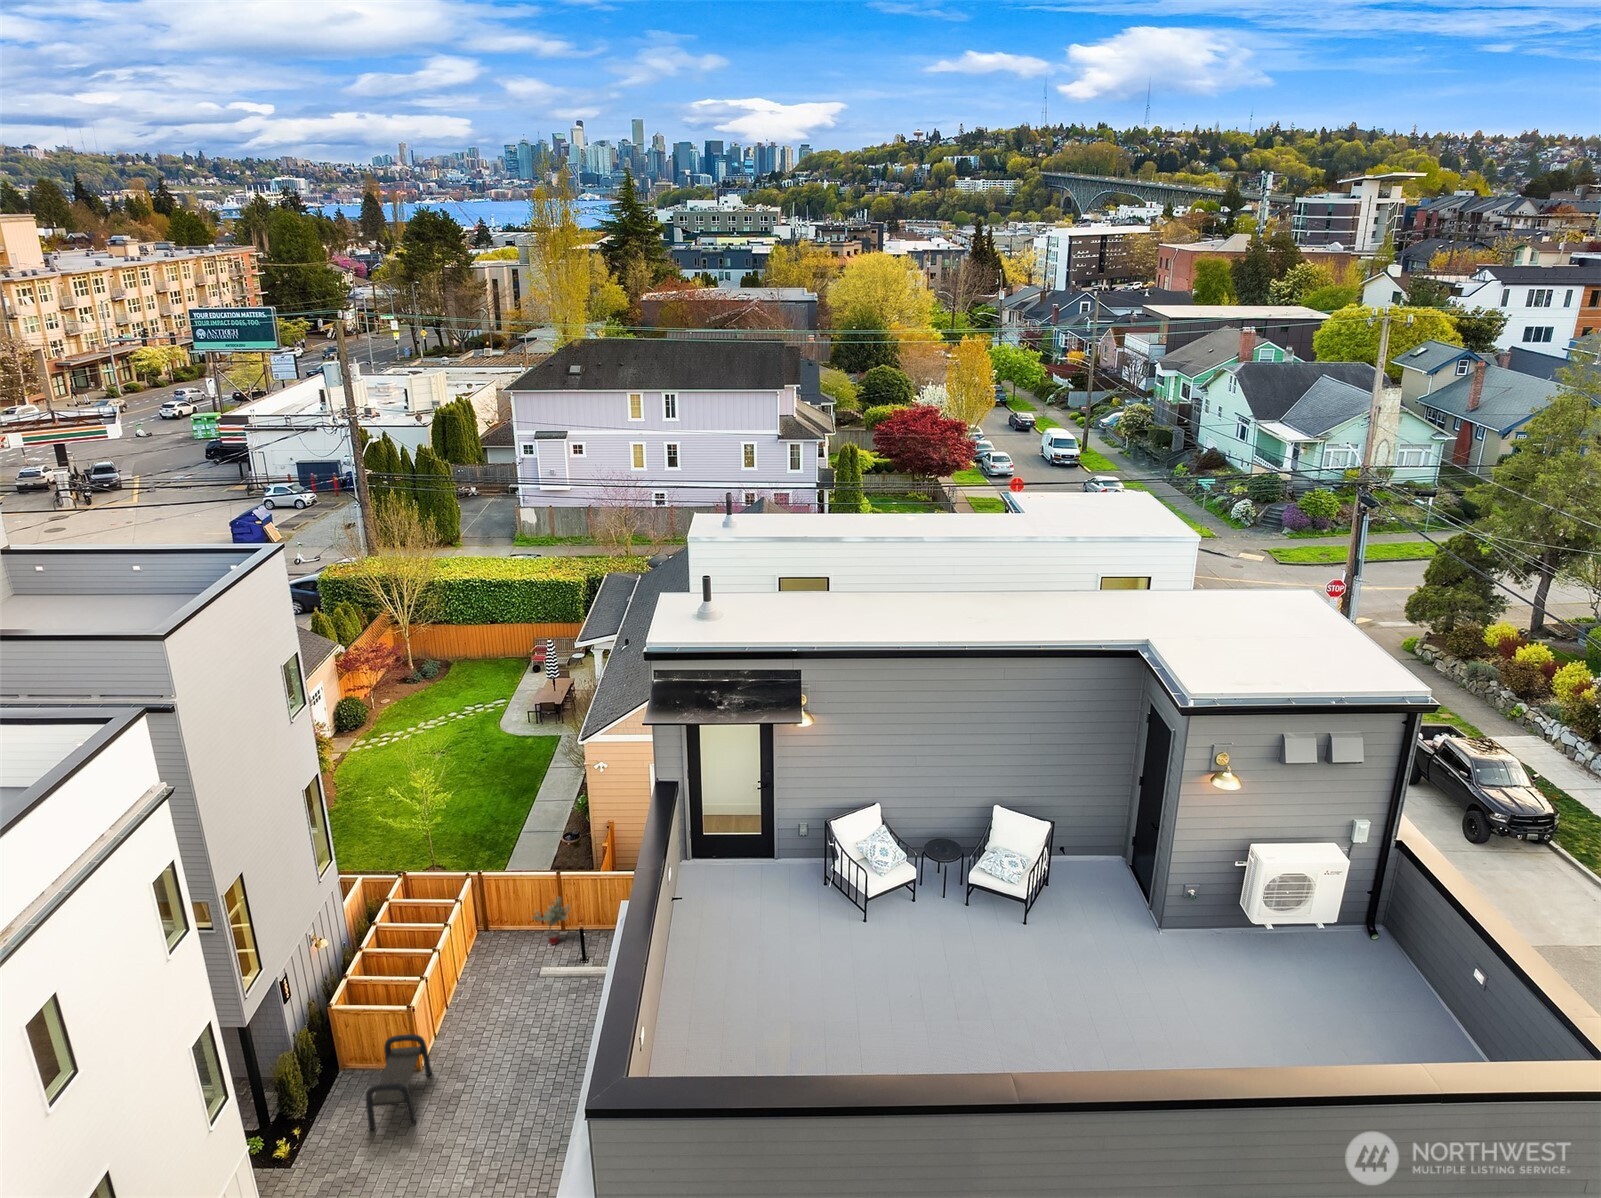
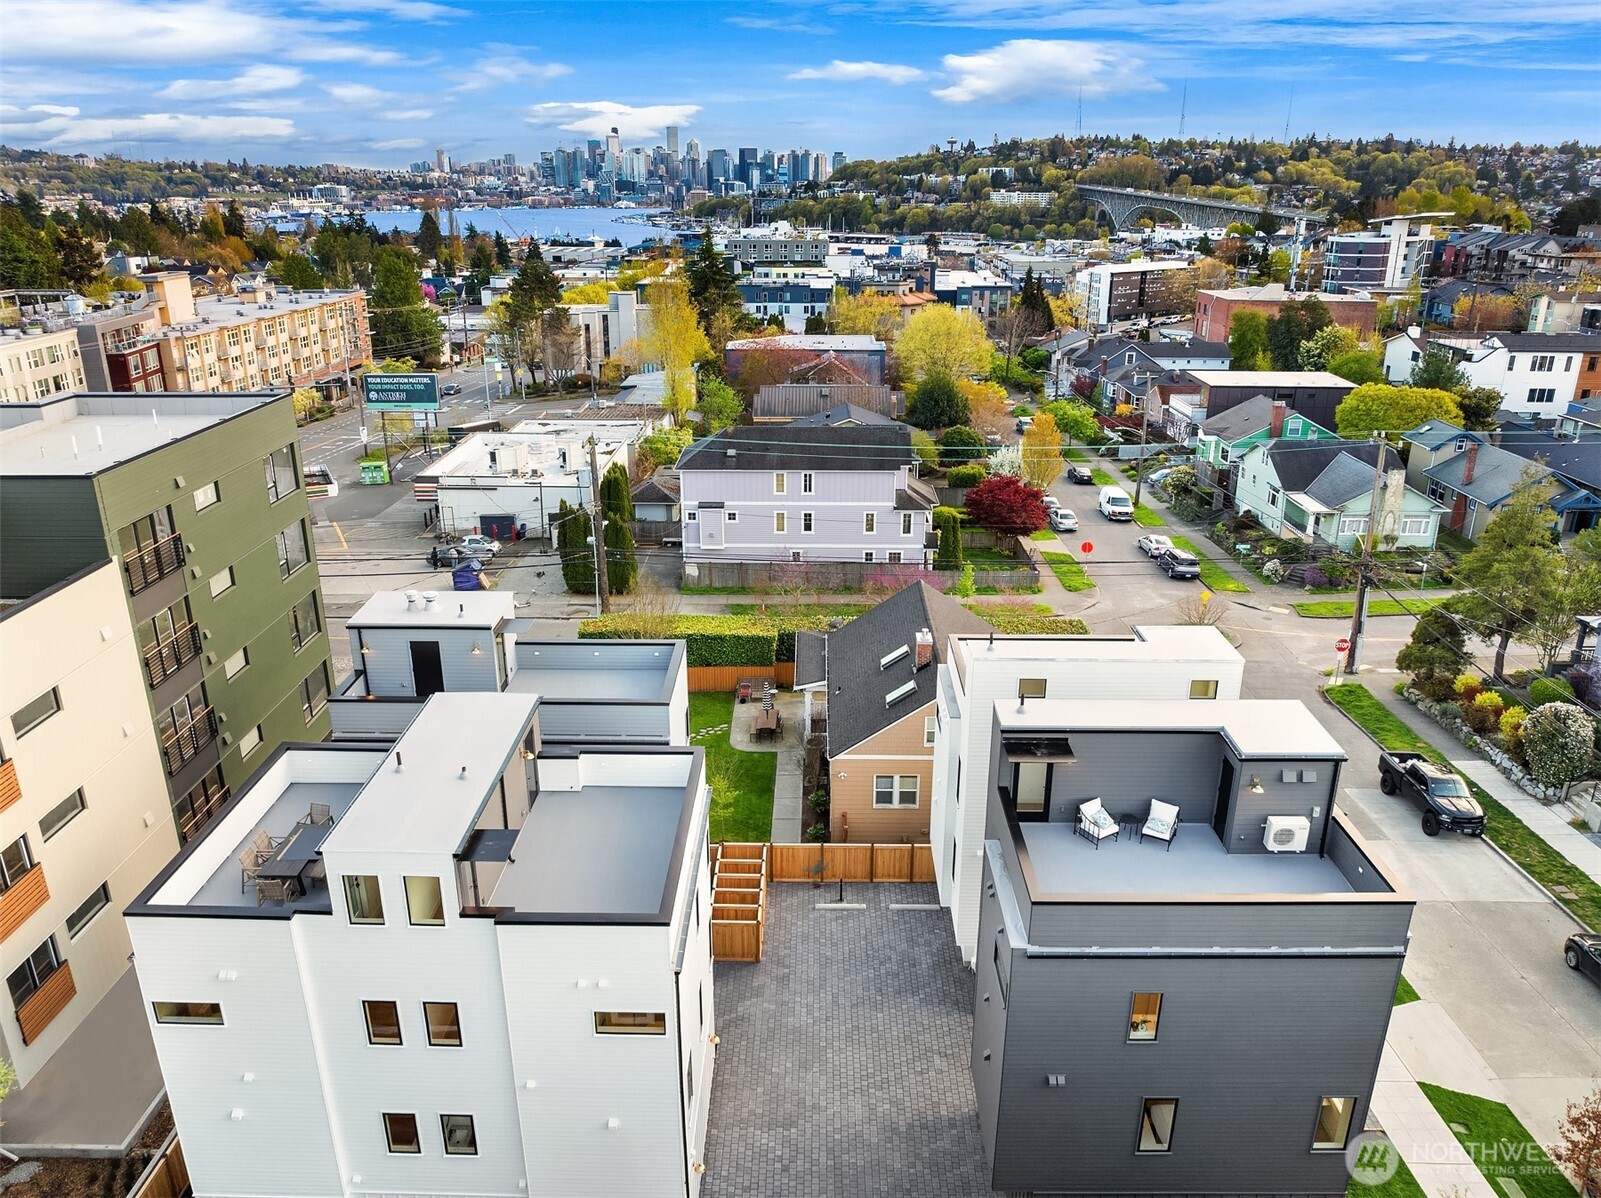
bench: present [366,1034,432,1129] -> none [740,934,768,987]

